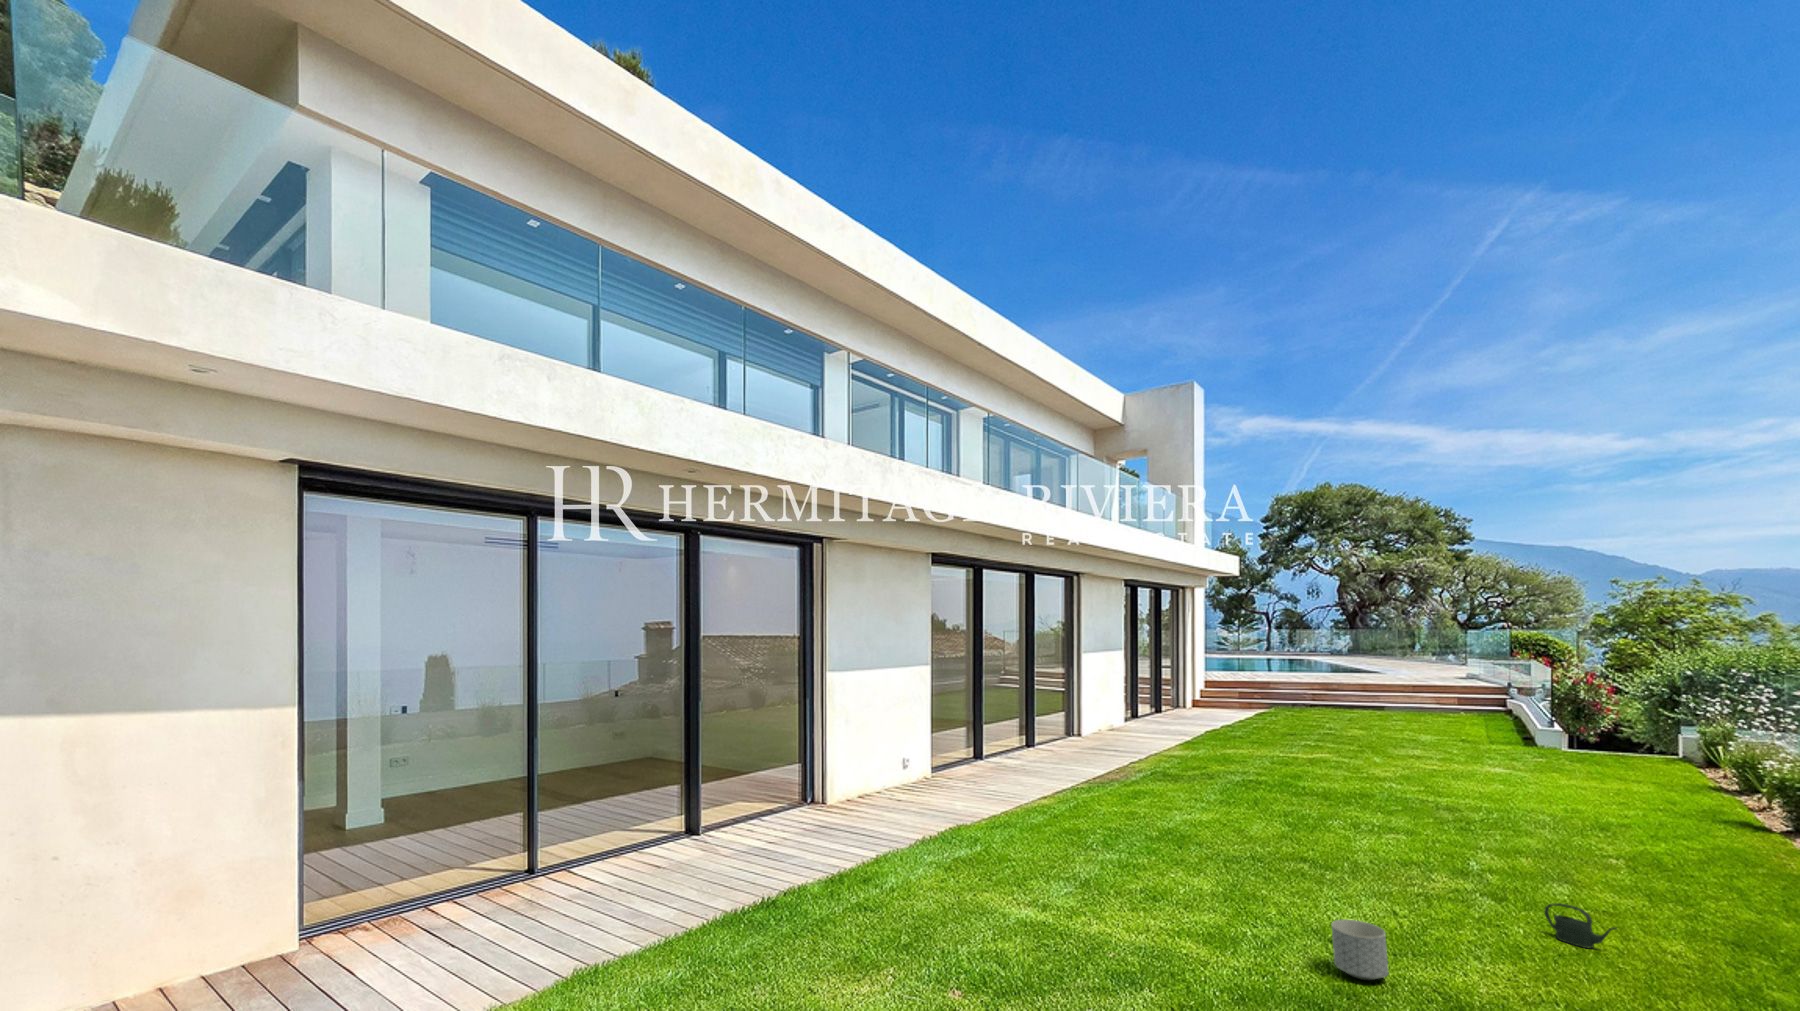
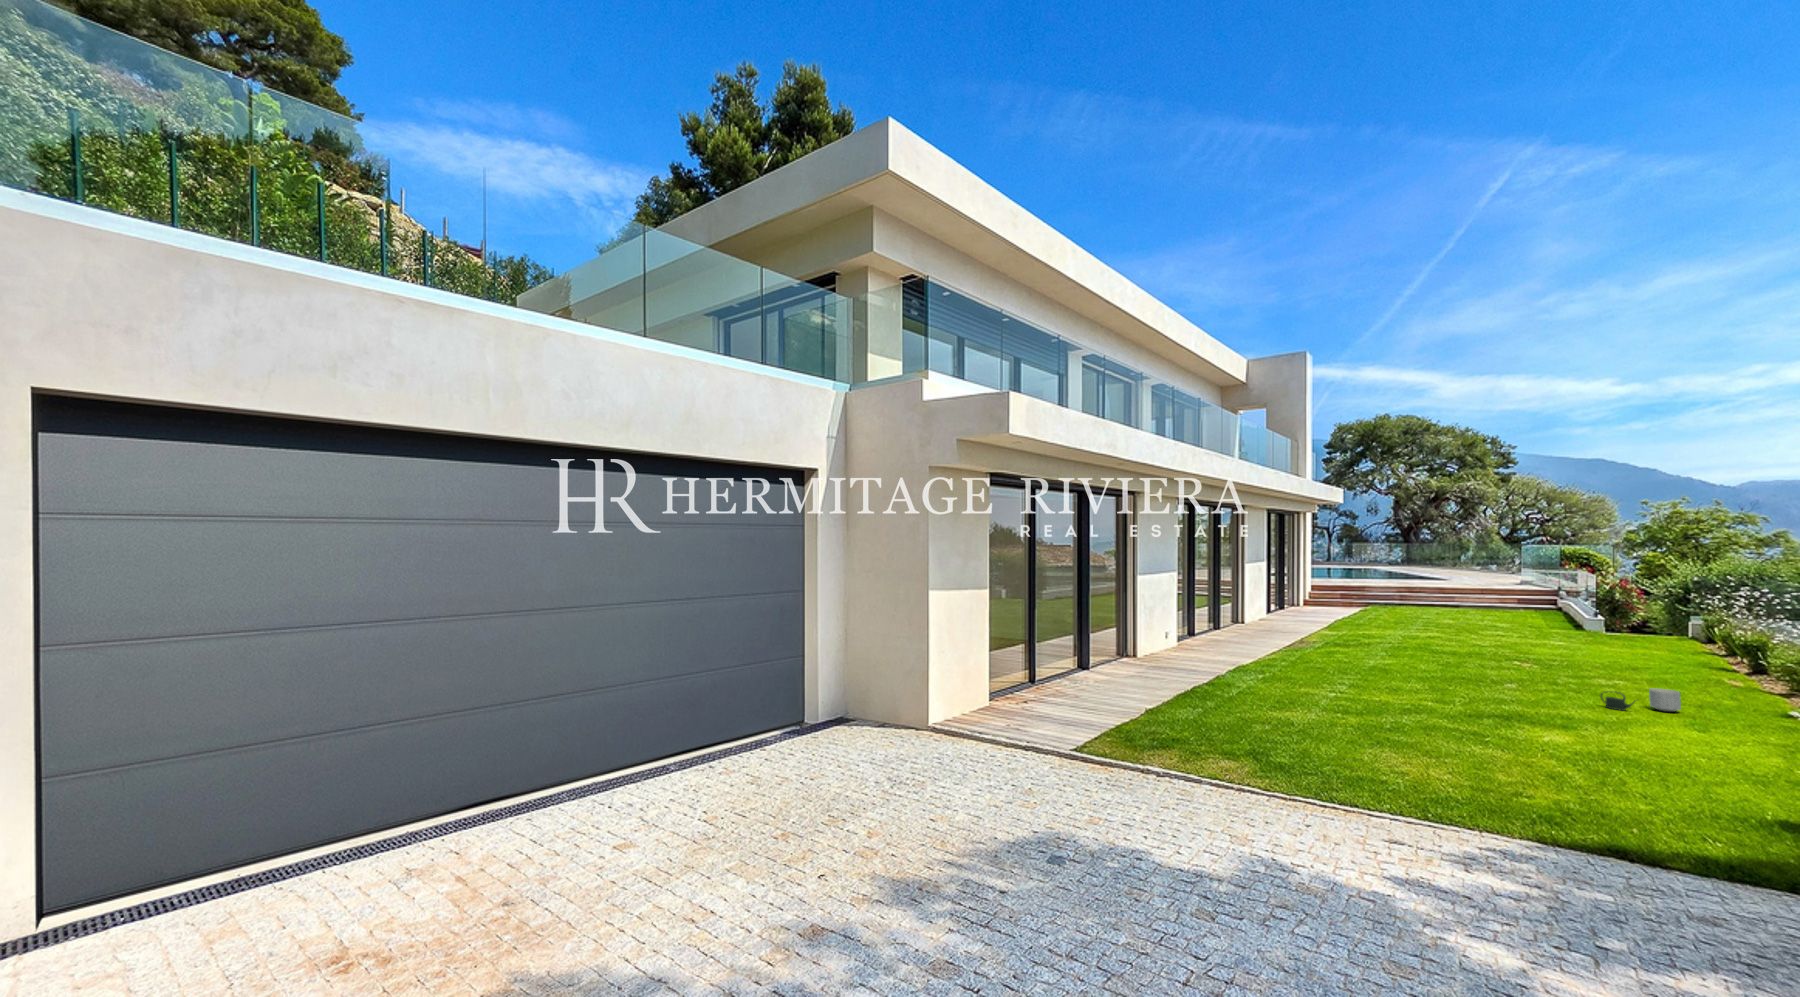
planter: present [1332,920,1389,980] -> present [1649,689,1681,712]

